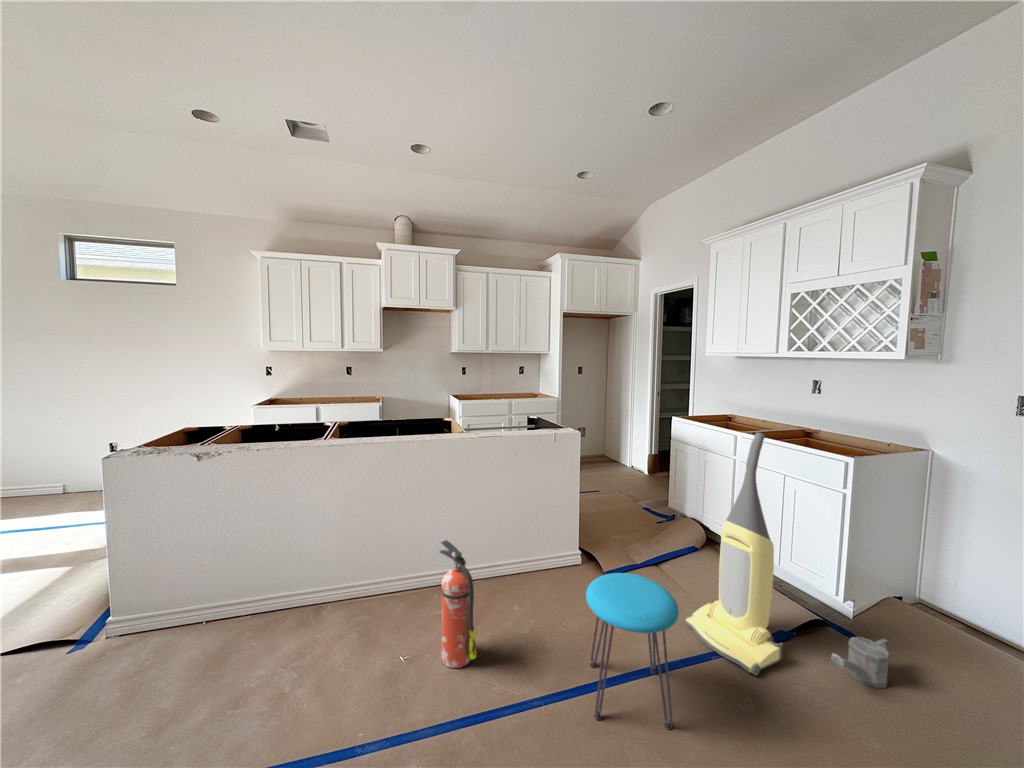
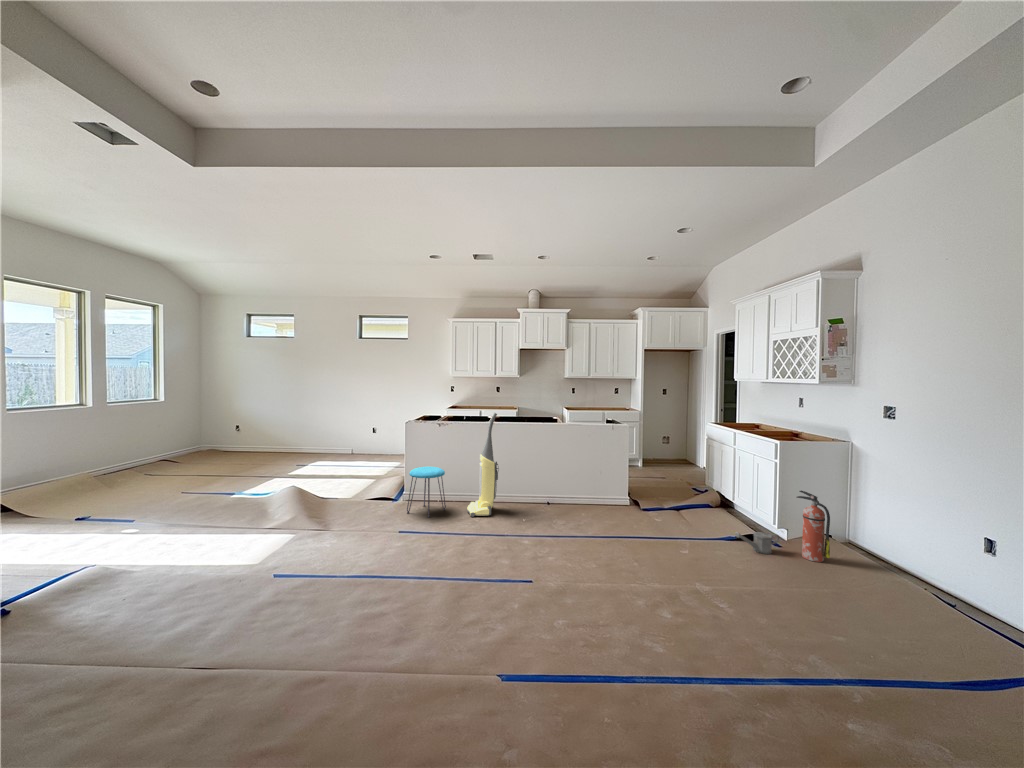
vacuum cleaner: present [685,432,783,676] -> present [467,413,499,517]
fire extinguisher: present [440,540,477,668] -> present [797,491,830,562]
stool: present [586,573,679,729] -> present [407,467,446,518]

